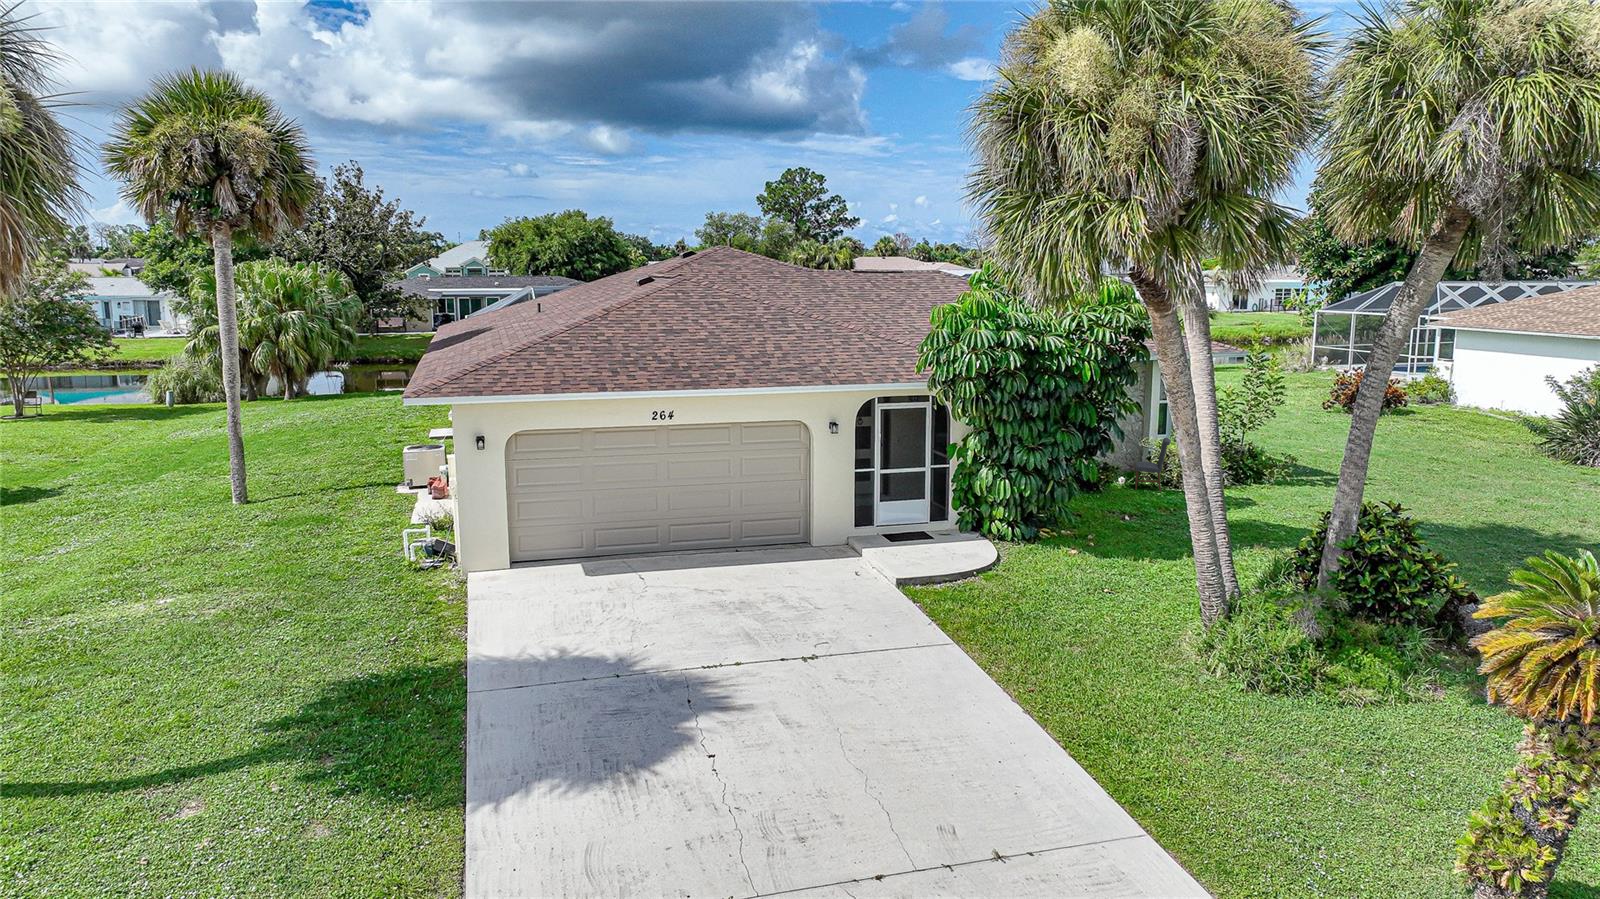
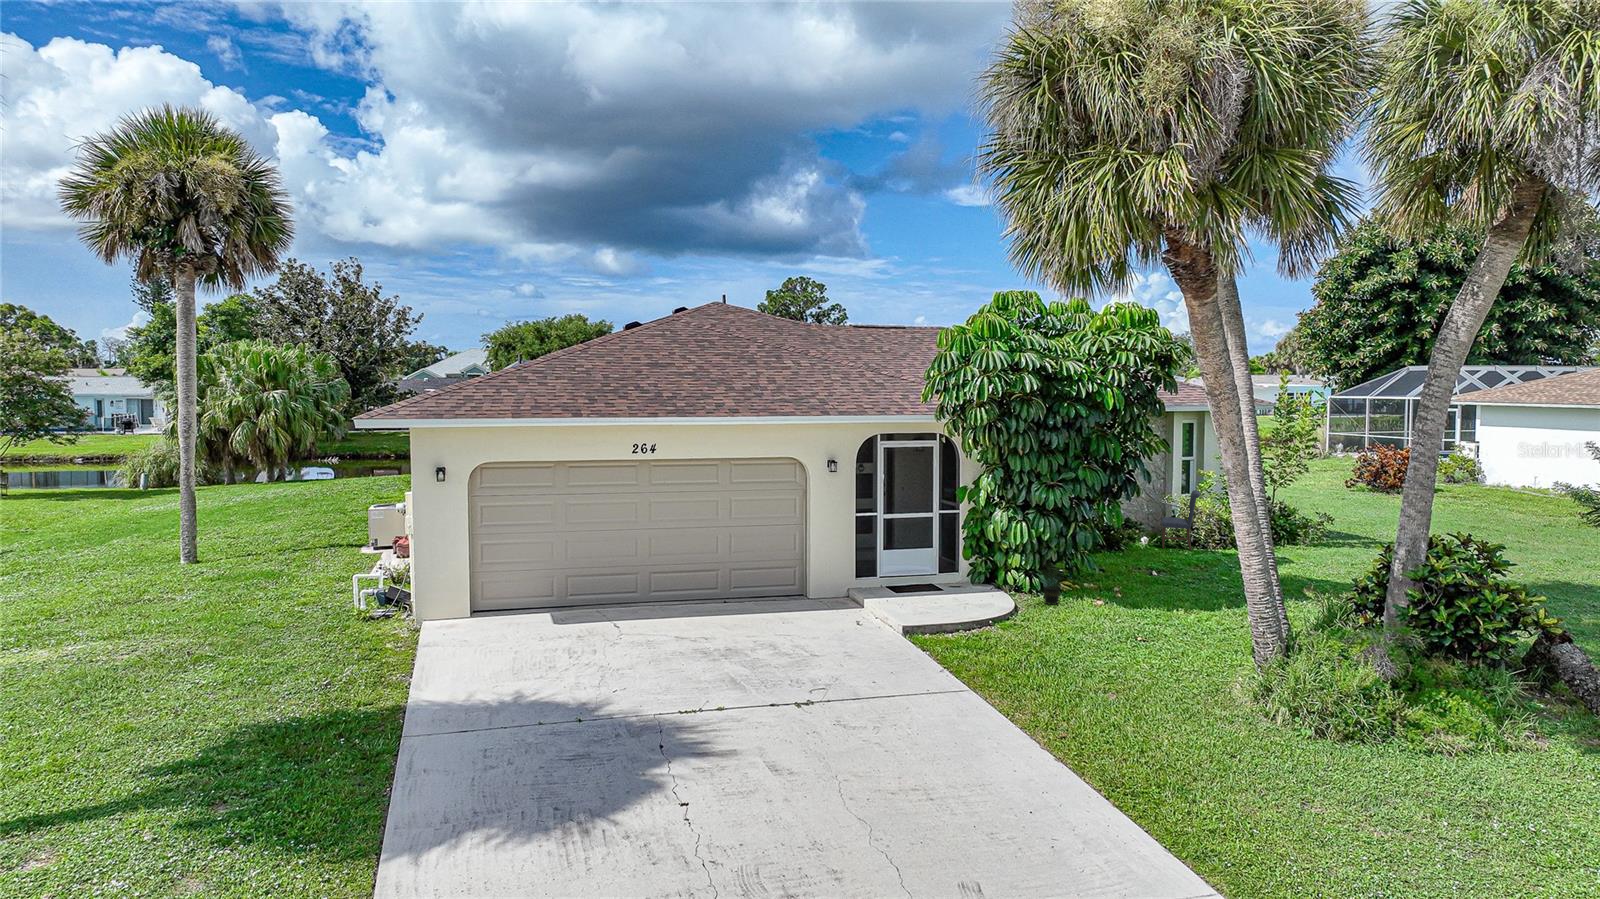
potted plant: none [1020,509,1044,552] -> present [1042,564,1060,605]

